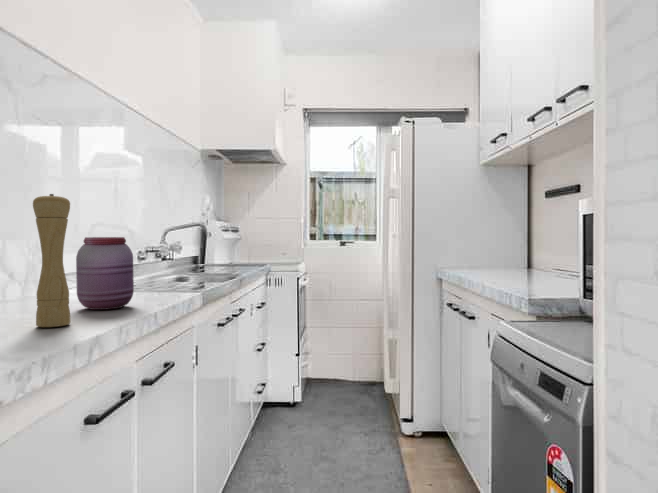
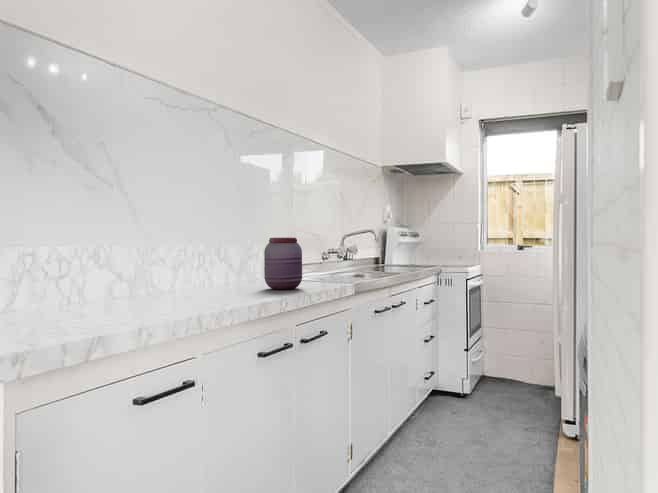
pepper mill: present [33,194,71,327] -> none [233,208,255,296]

